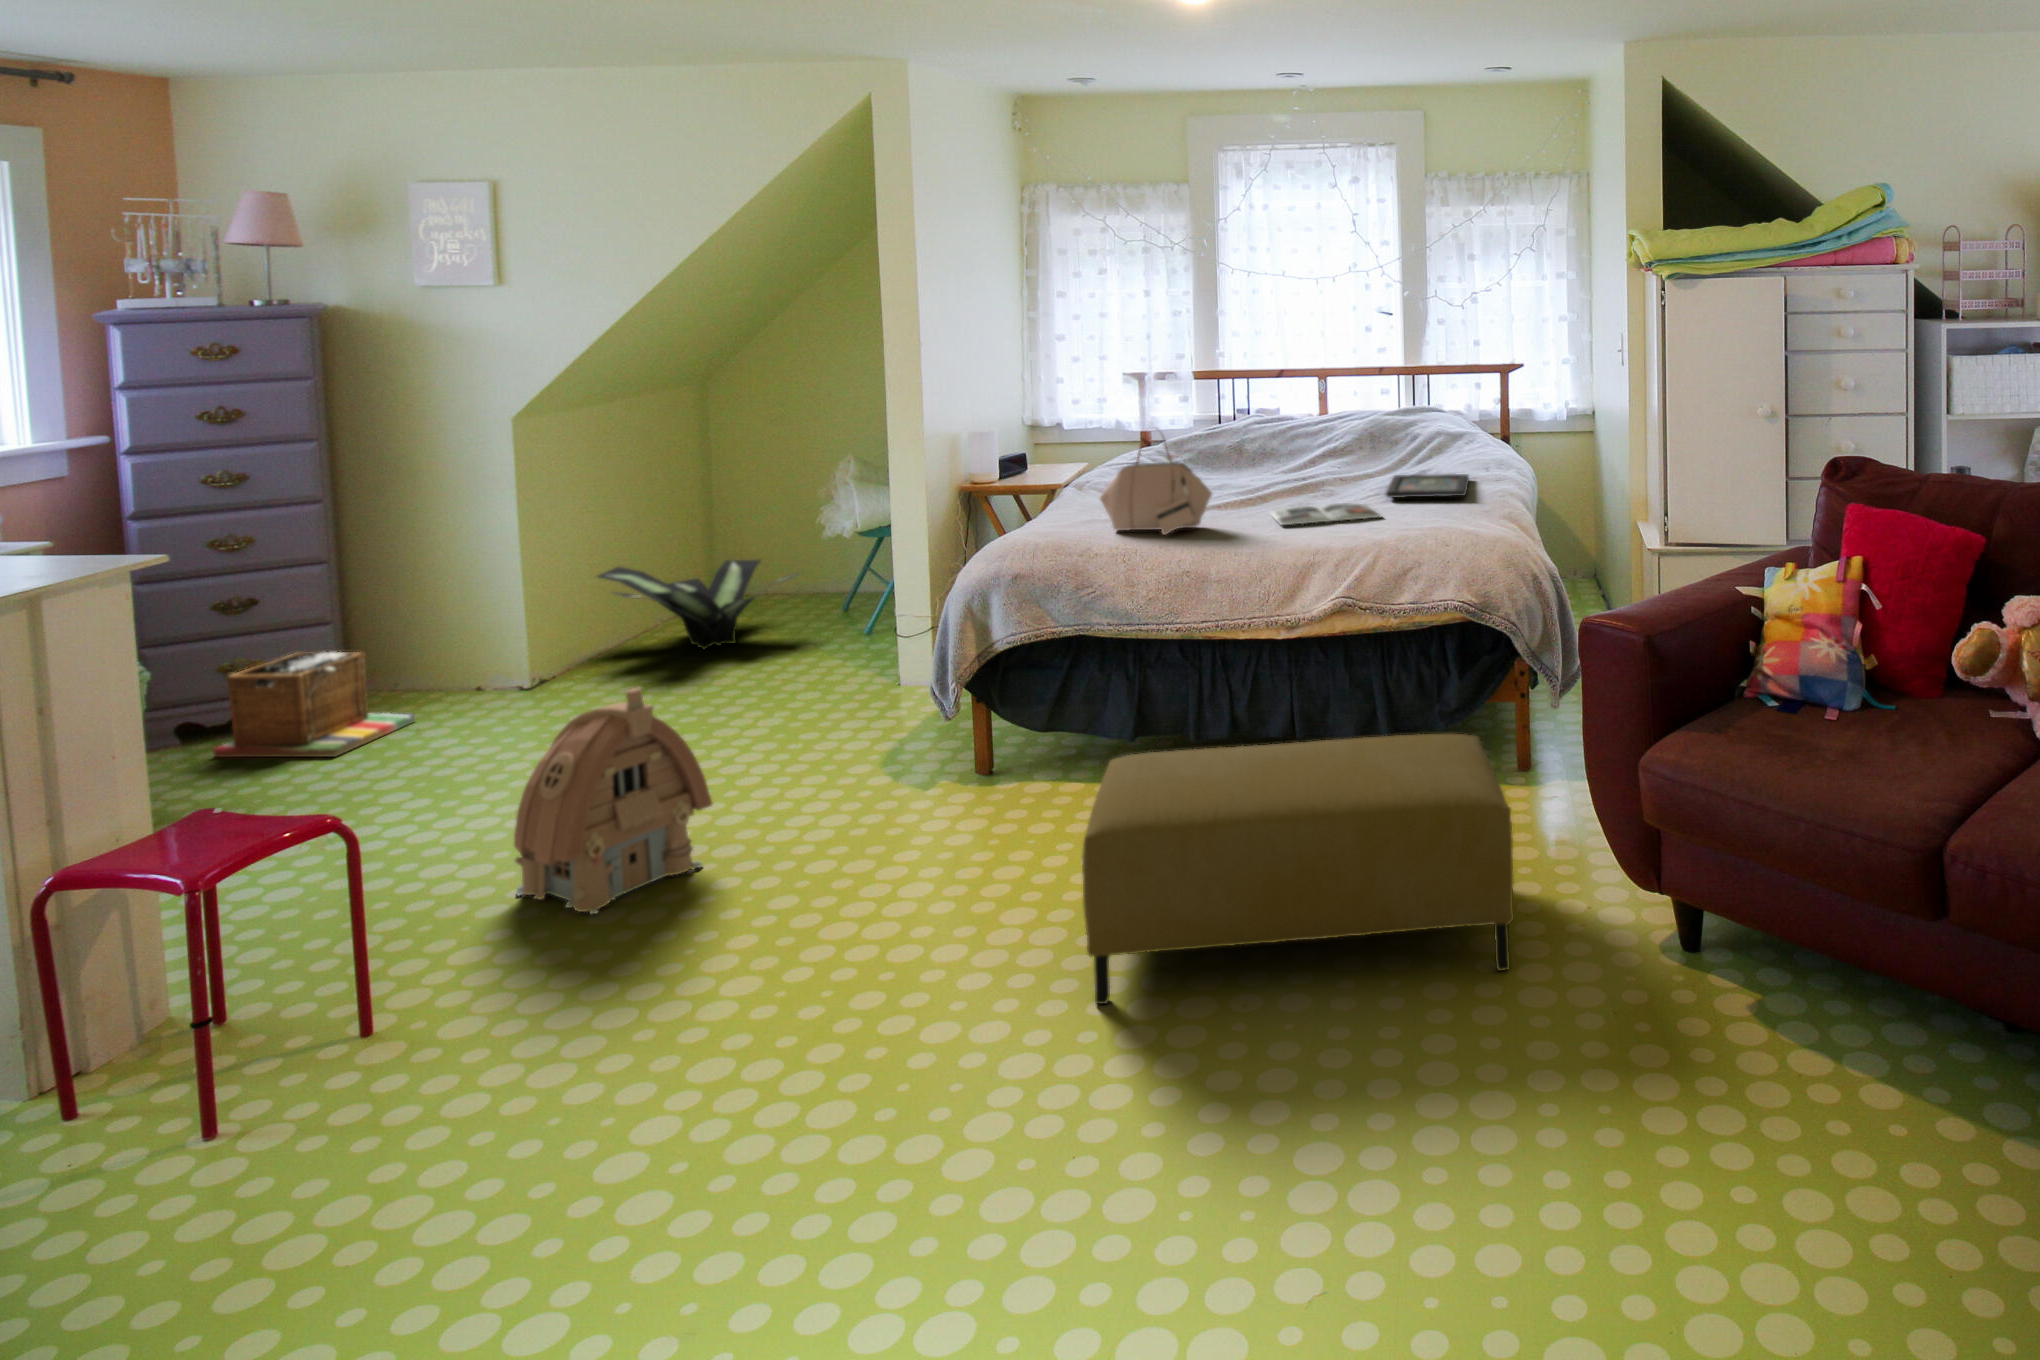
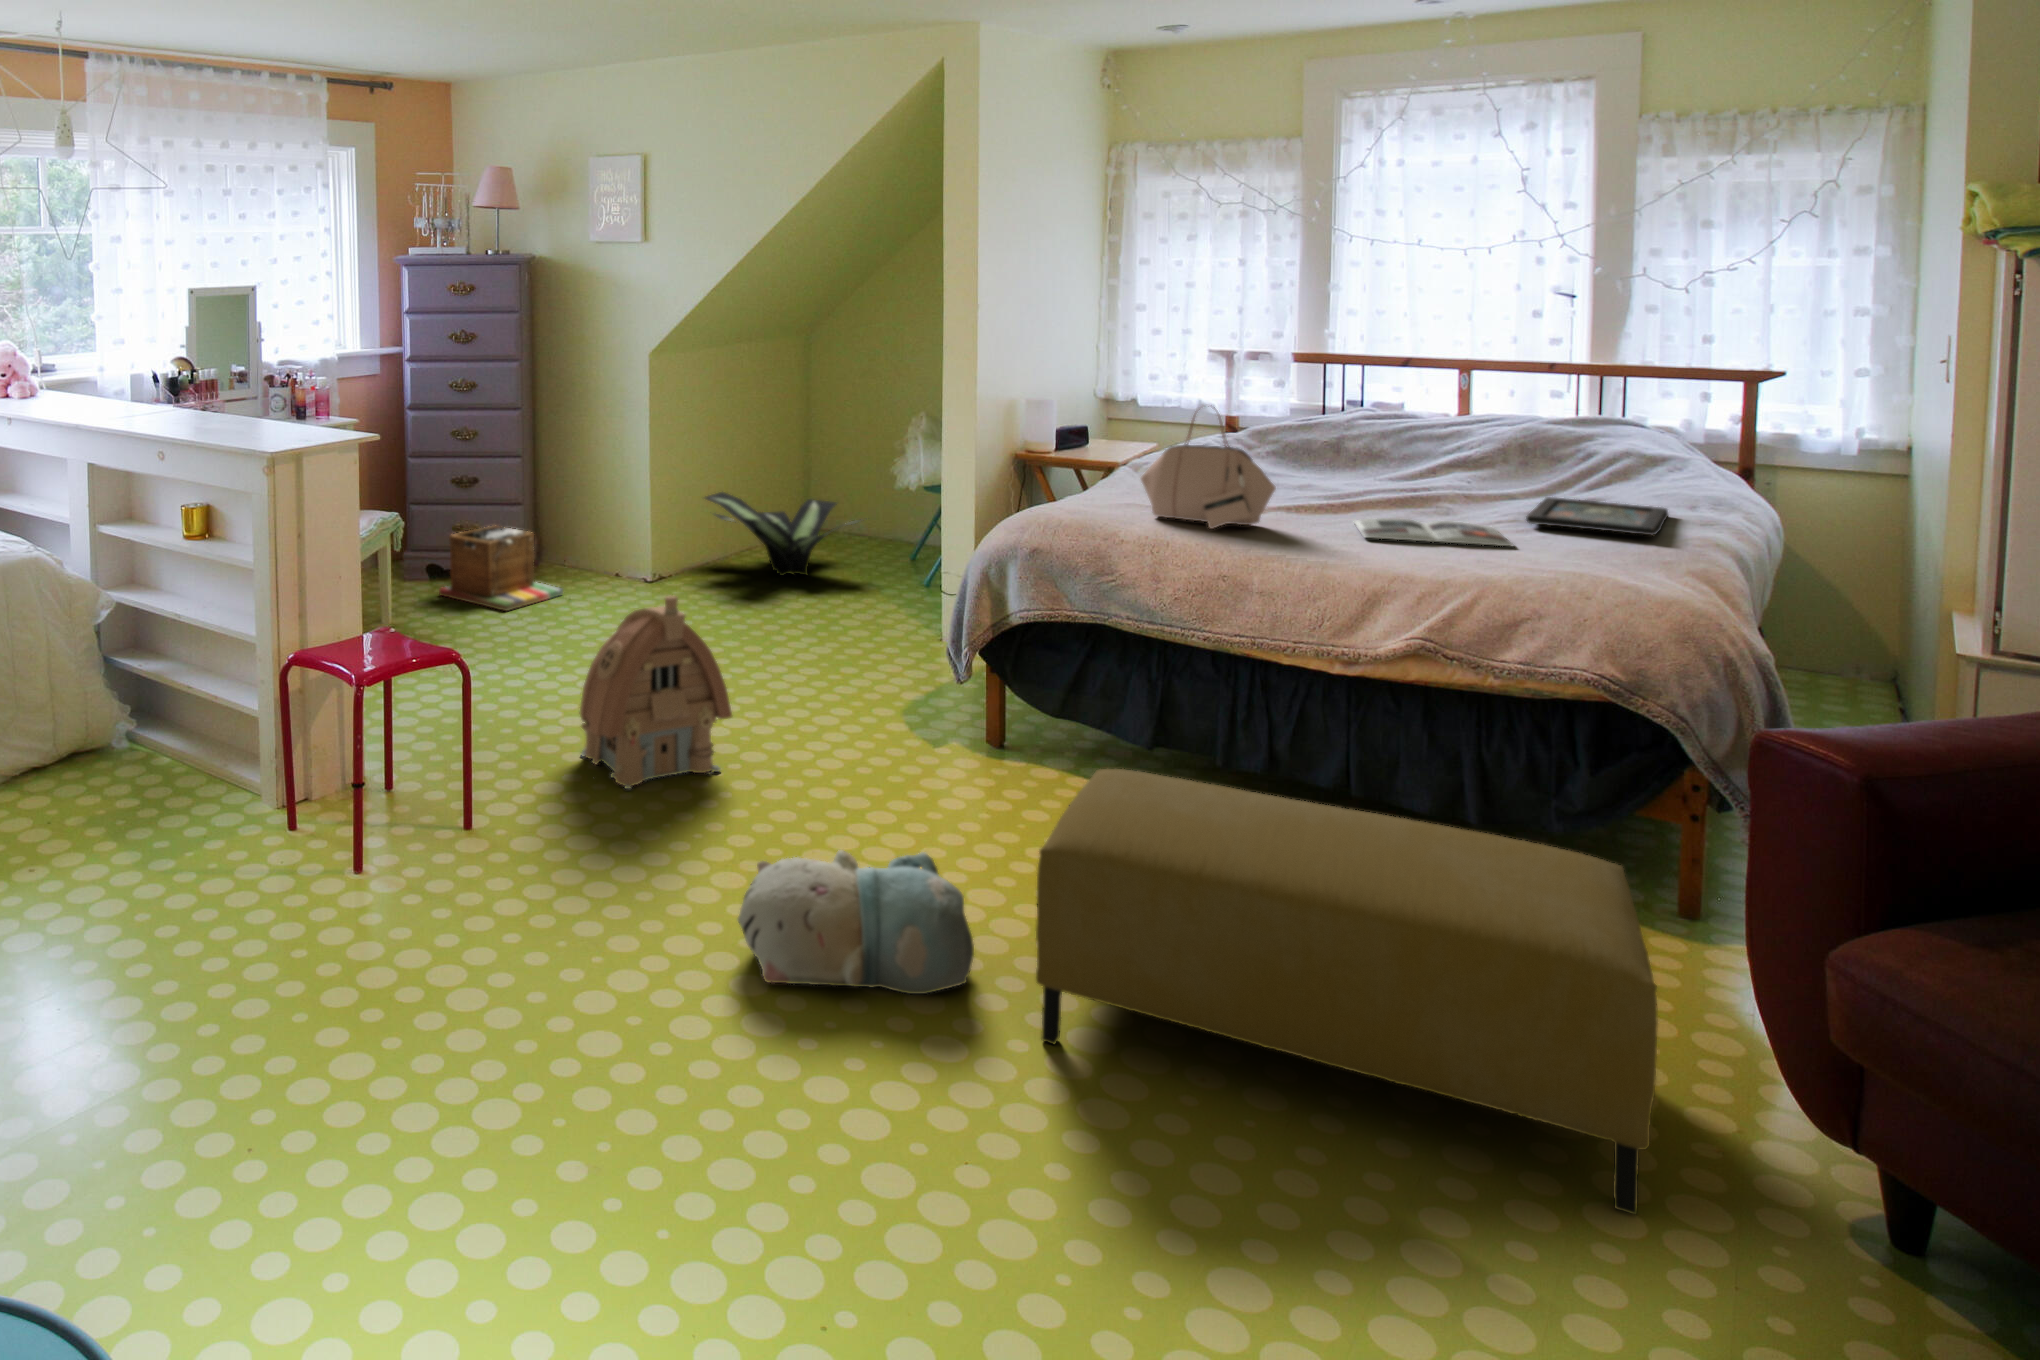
plush toy: none [783,876,1026,1047] -> present [738,850,974,994]

